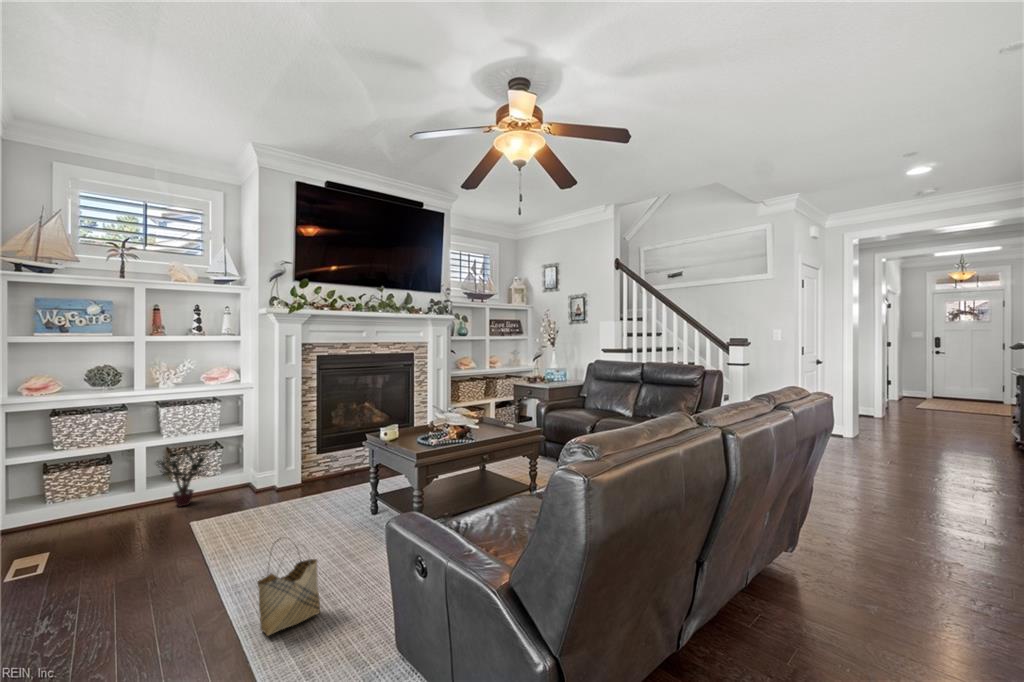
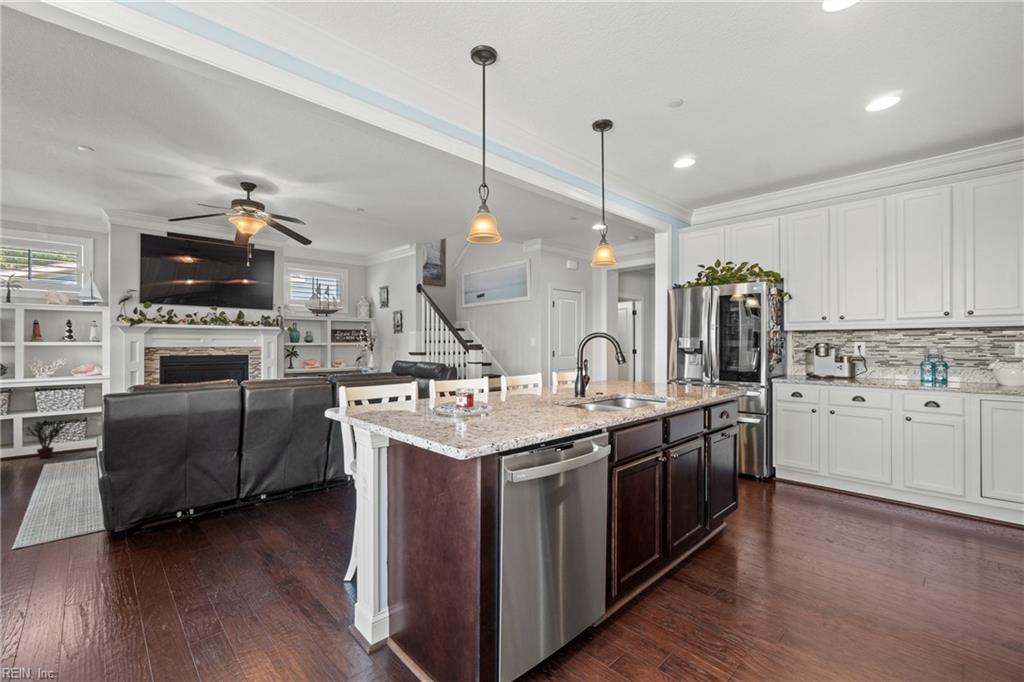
woven basket: present [257,541,320,636] -> none [28,460,77,510]

